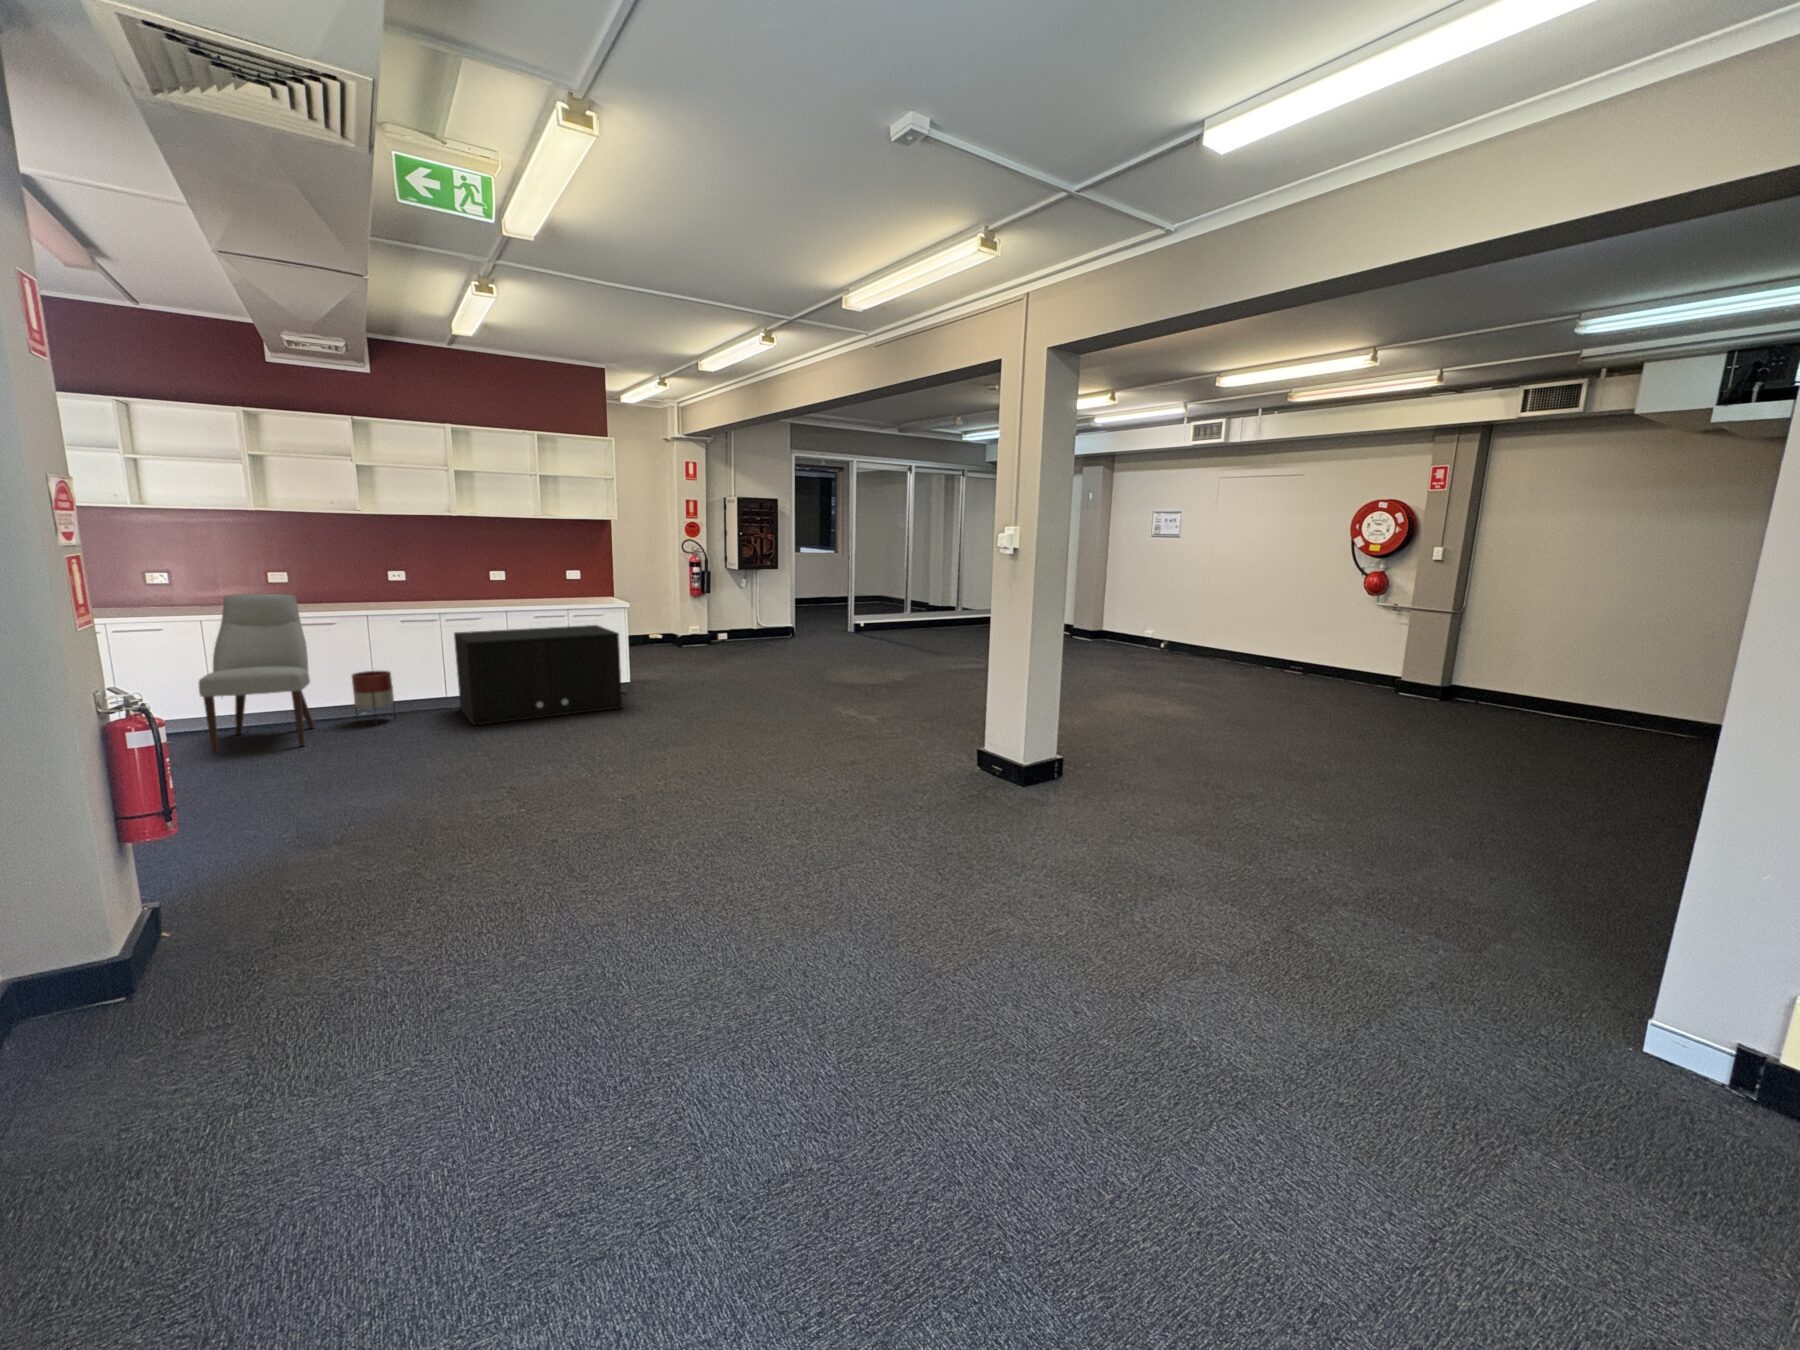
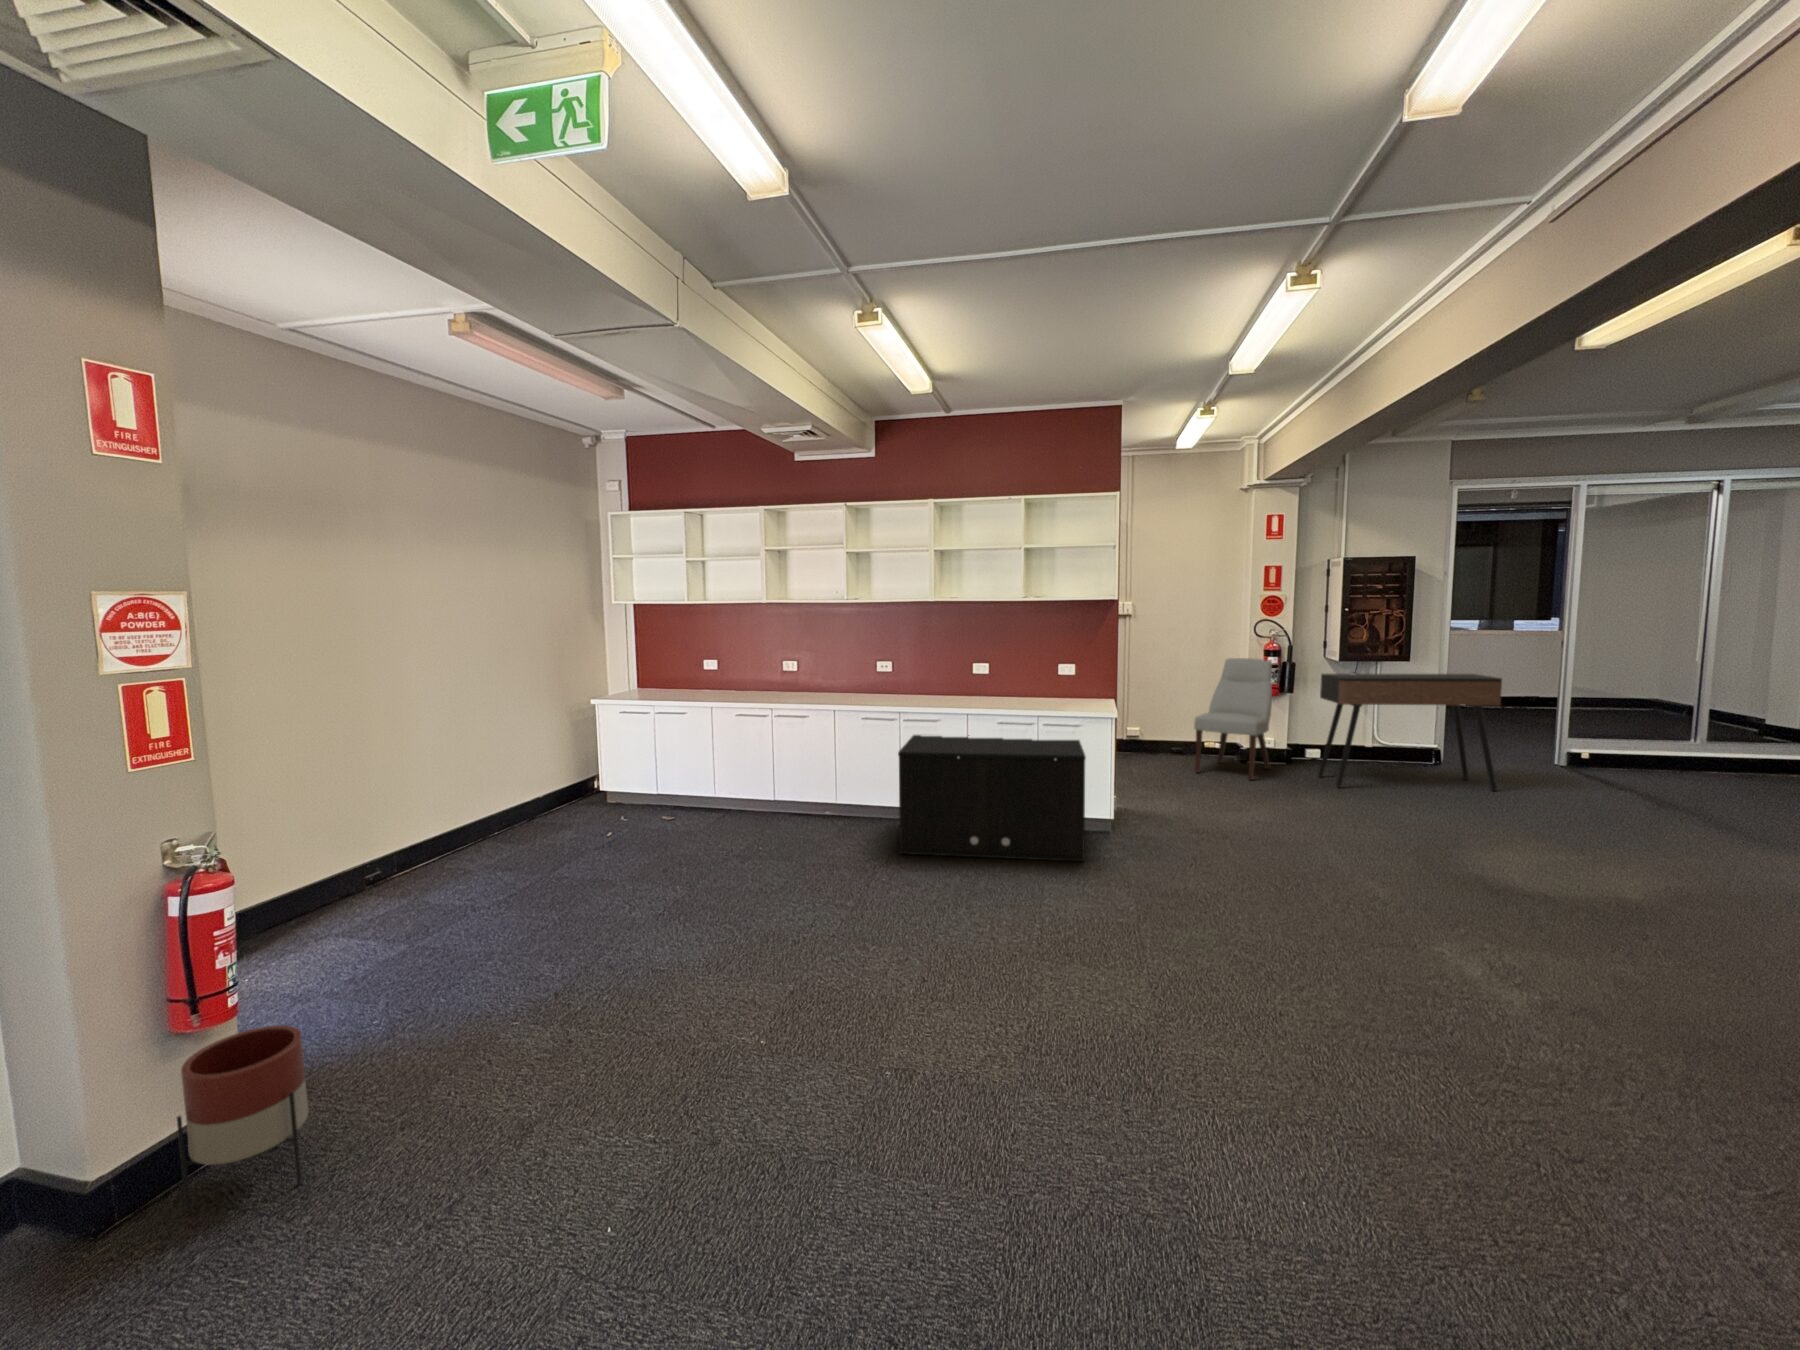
console table: none [730,576,827,653] -> present [1318,674,1502,791]
chair: present [199,594,315,754] -> present [1194,658,1272,780]
planter: present [352,671,394,718] -> present [177,1025,309,1212]

